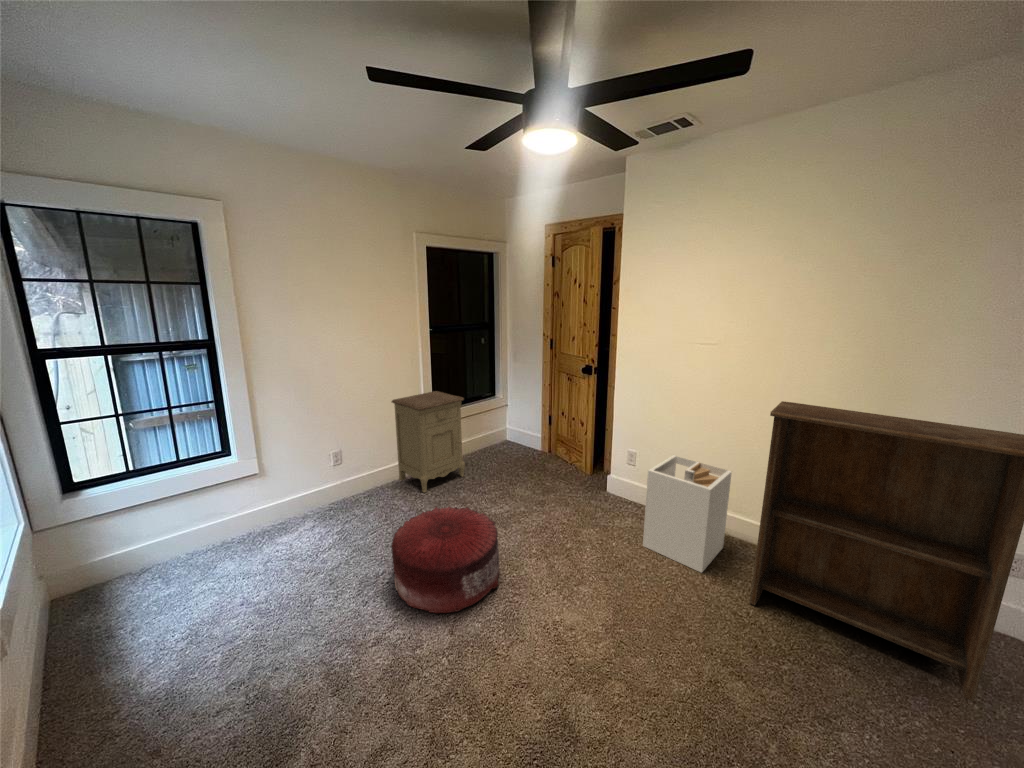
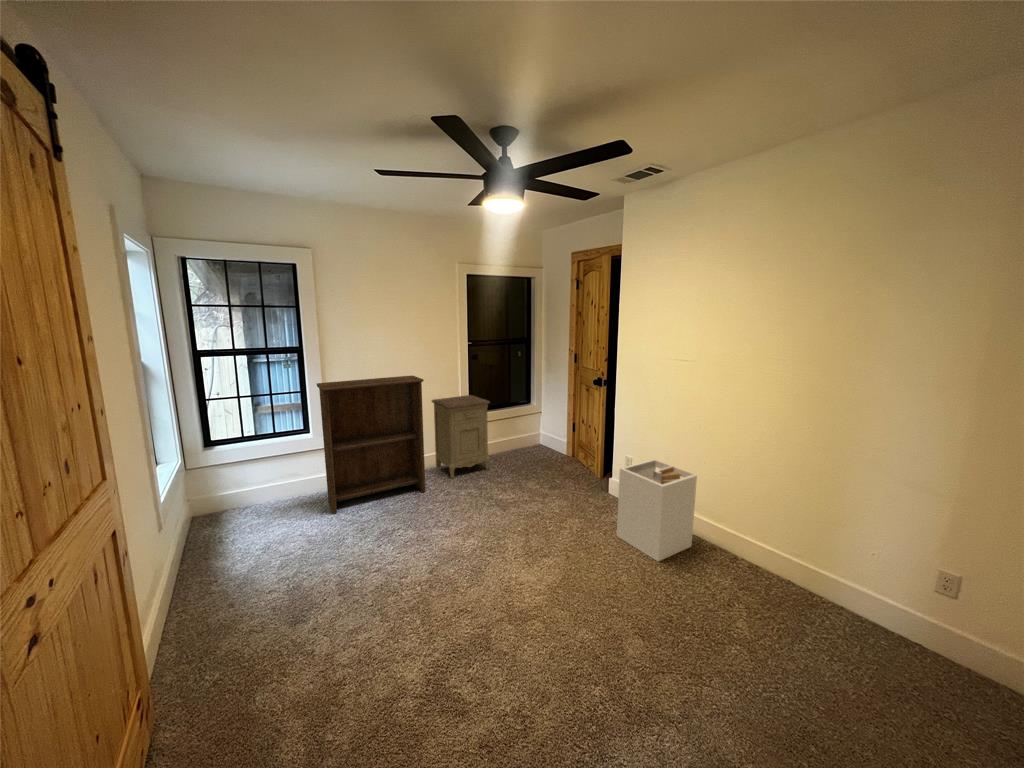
bookshelf: present [750,401,1024,702] -> present [317,376,426,513]
pouf: present [391,507,500,613] -> none [402,483,487,559]

